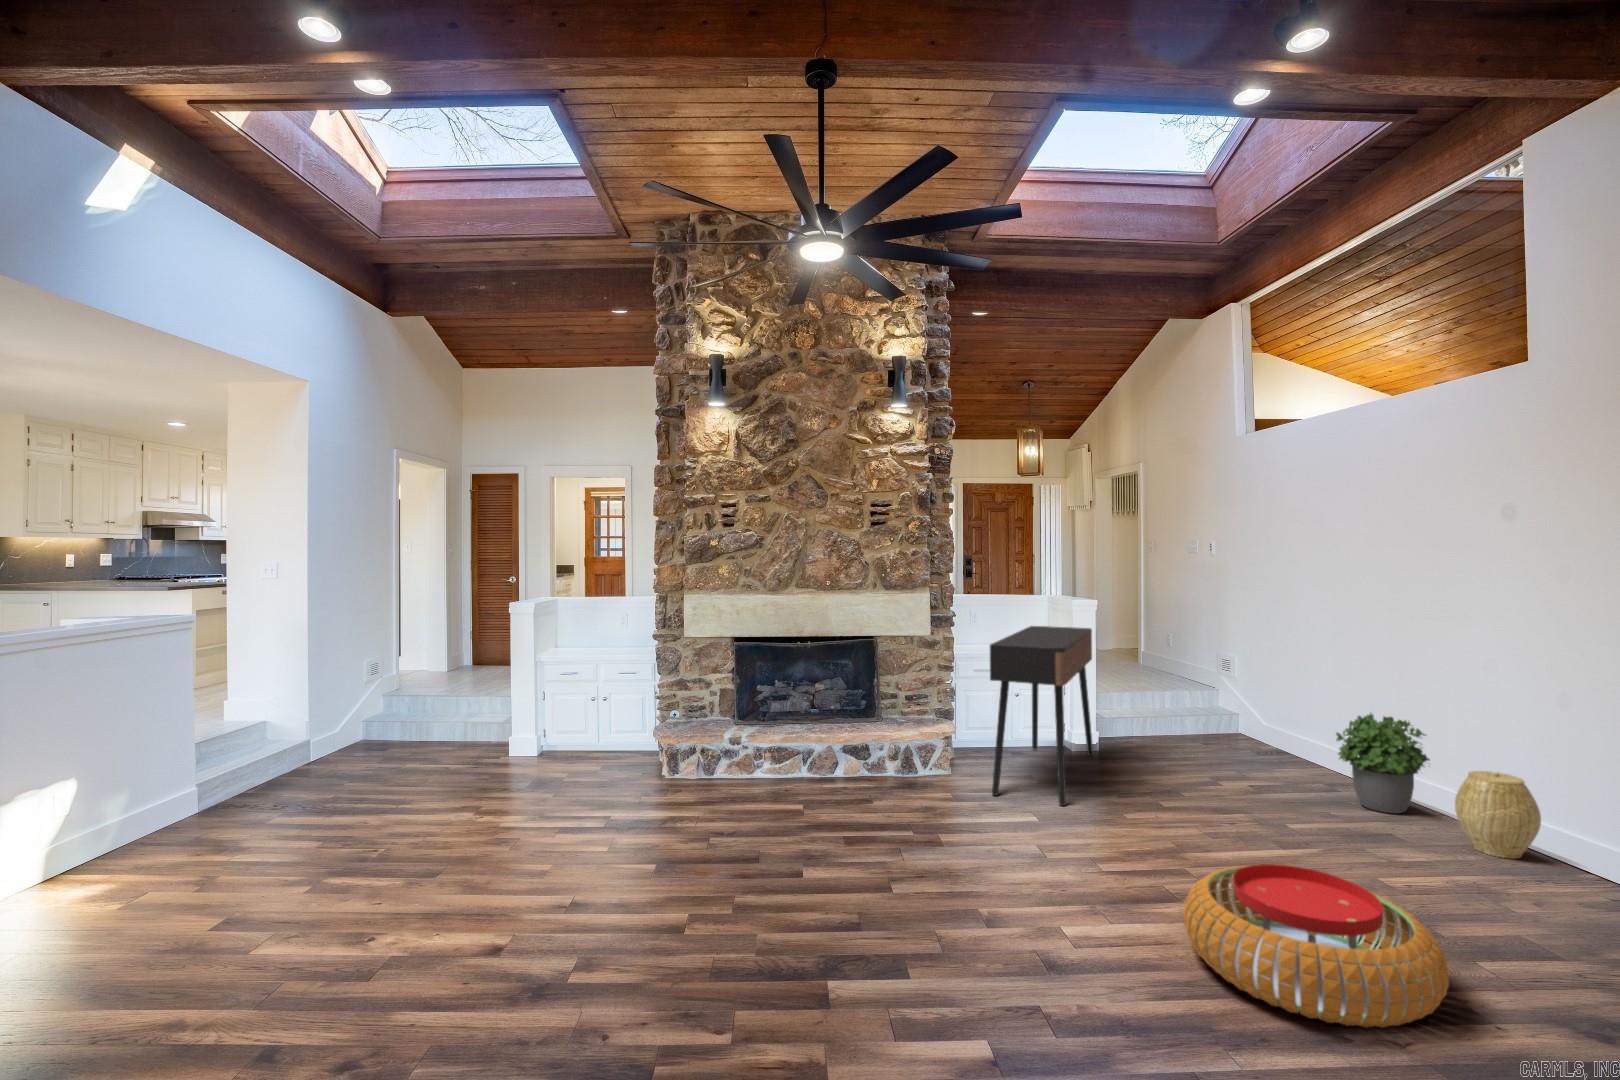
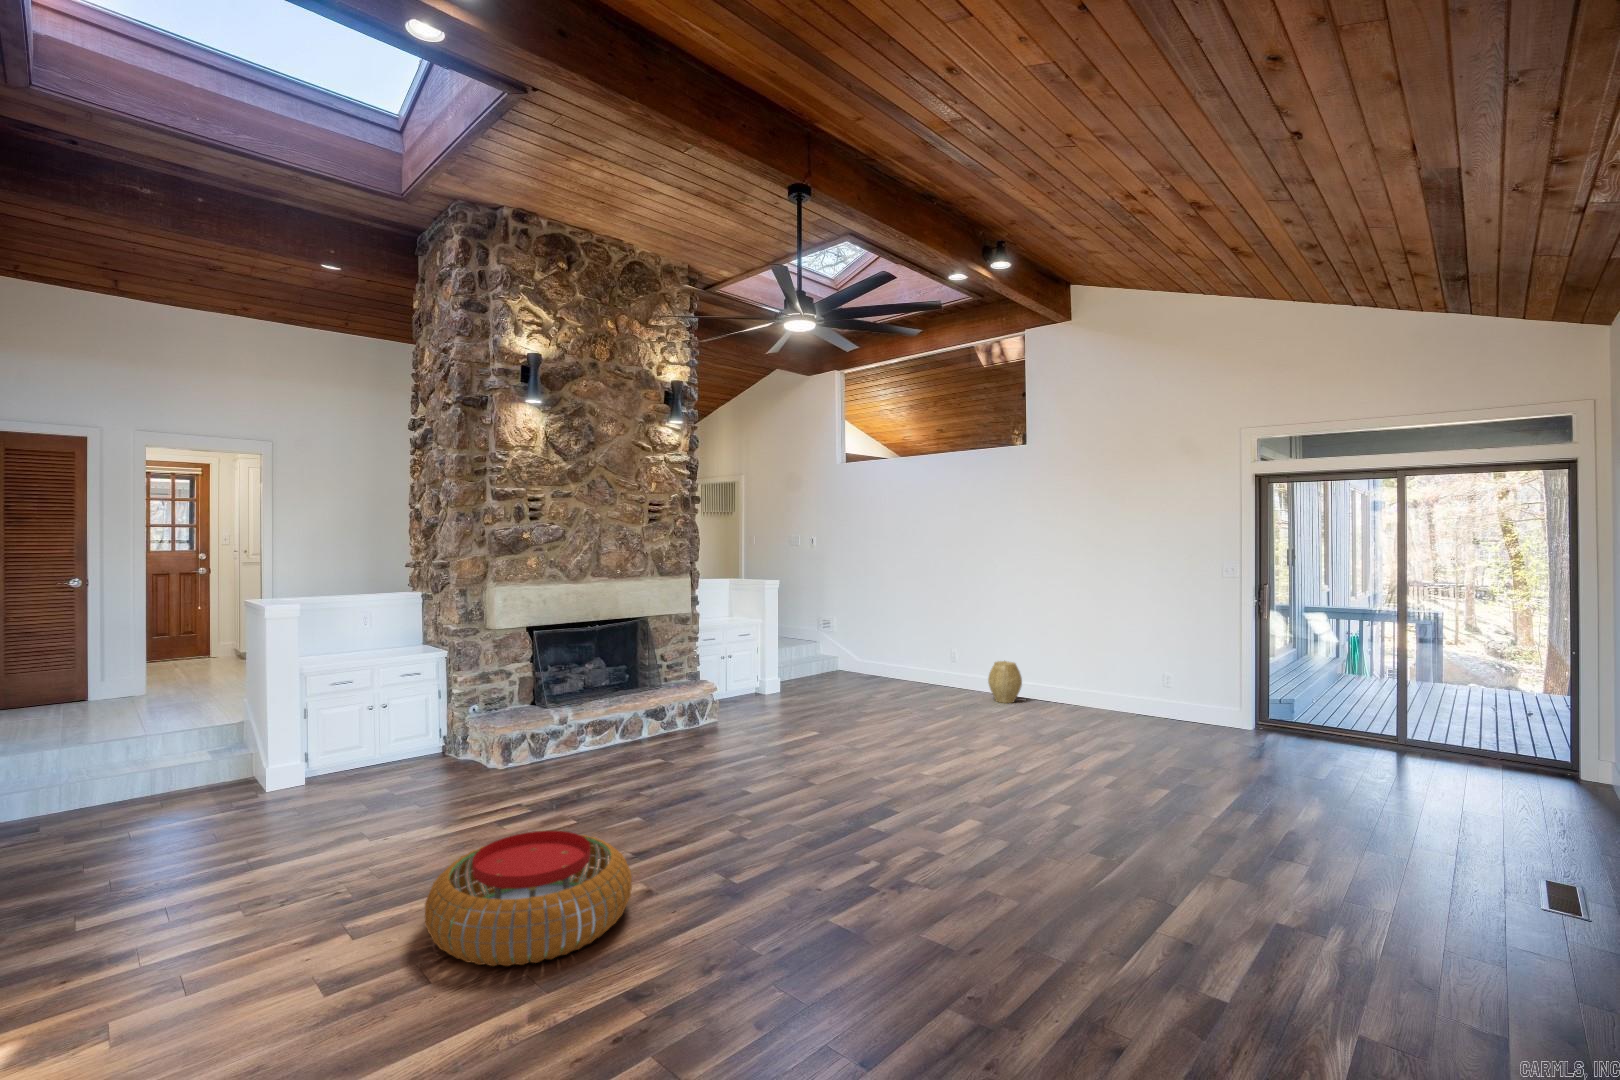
console table: present [990,626,1093,806] -> none [736,601,816,726]
potted plant: present [1336,713,1430,813] -> none [924,639,966,695]
pouf: present [1184,864,1449,1028] -> present [425,831,632,966]

